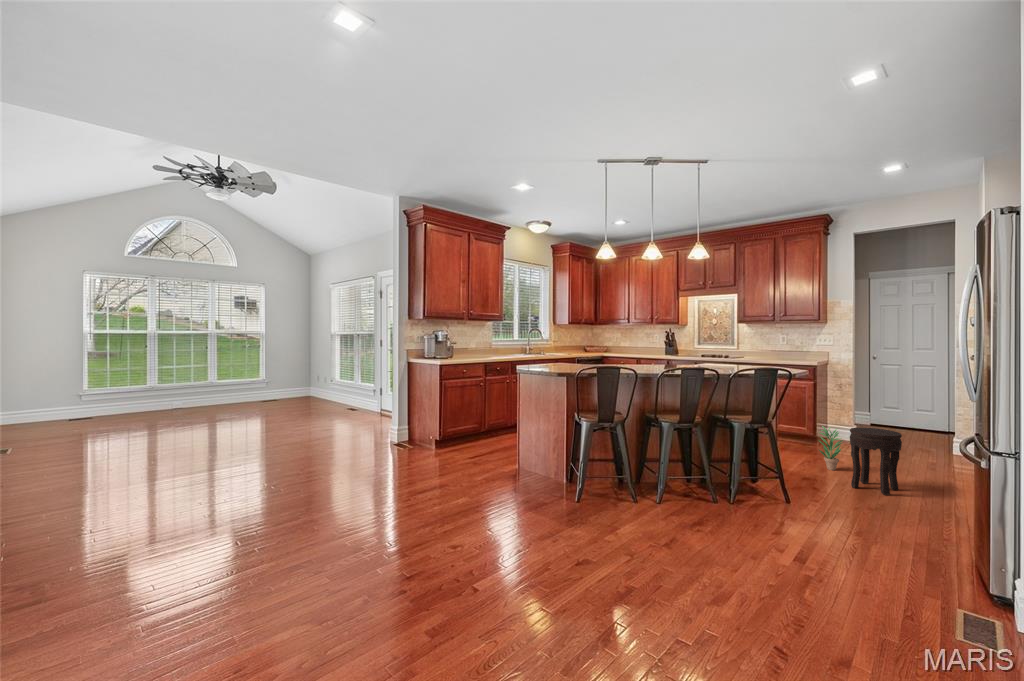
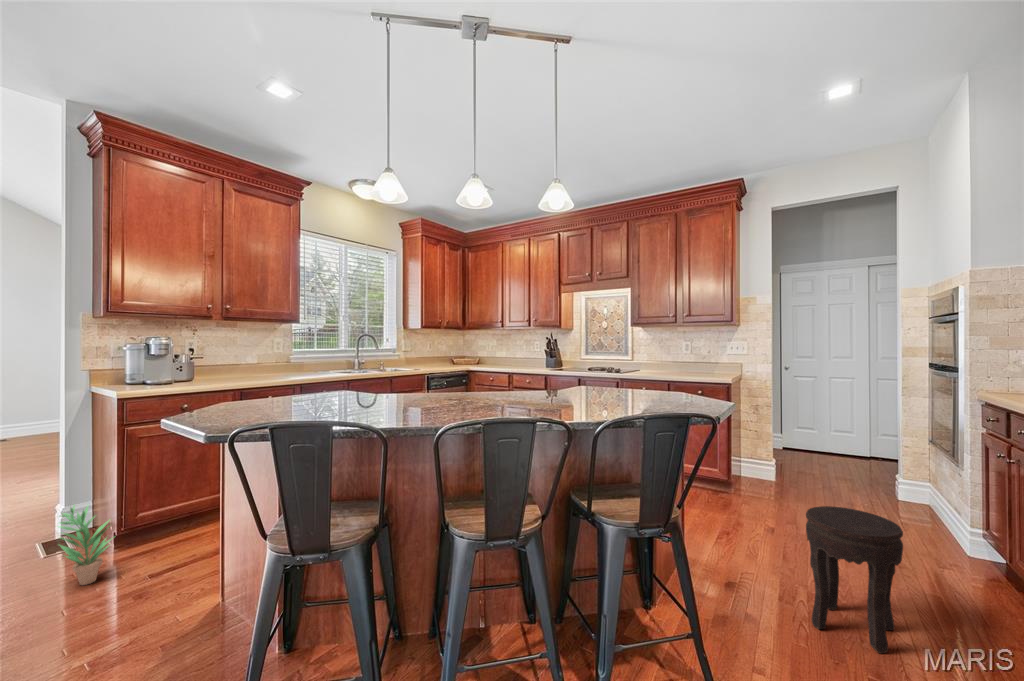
potted plant: present [819,427,843,470] -> present [60,506,112,585]

